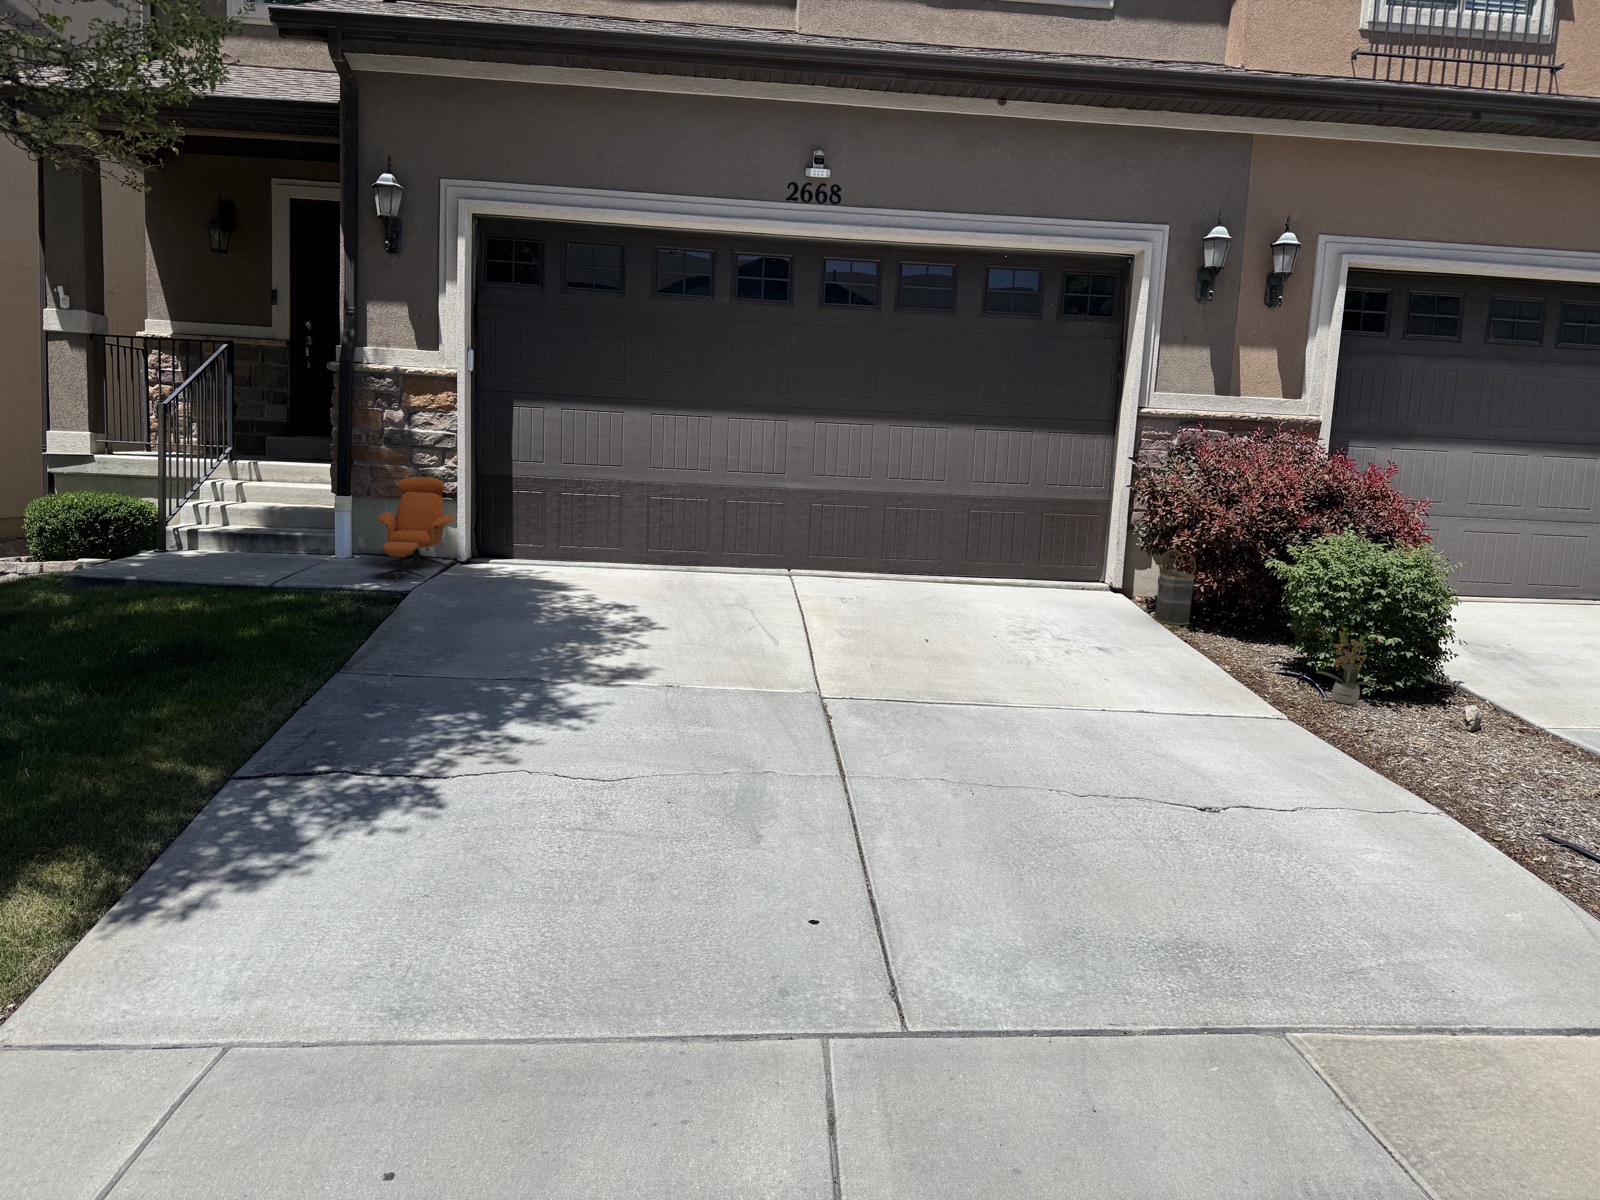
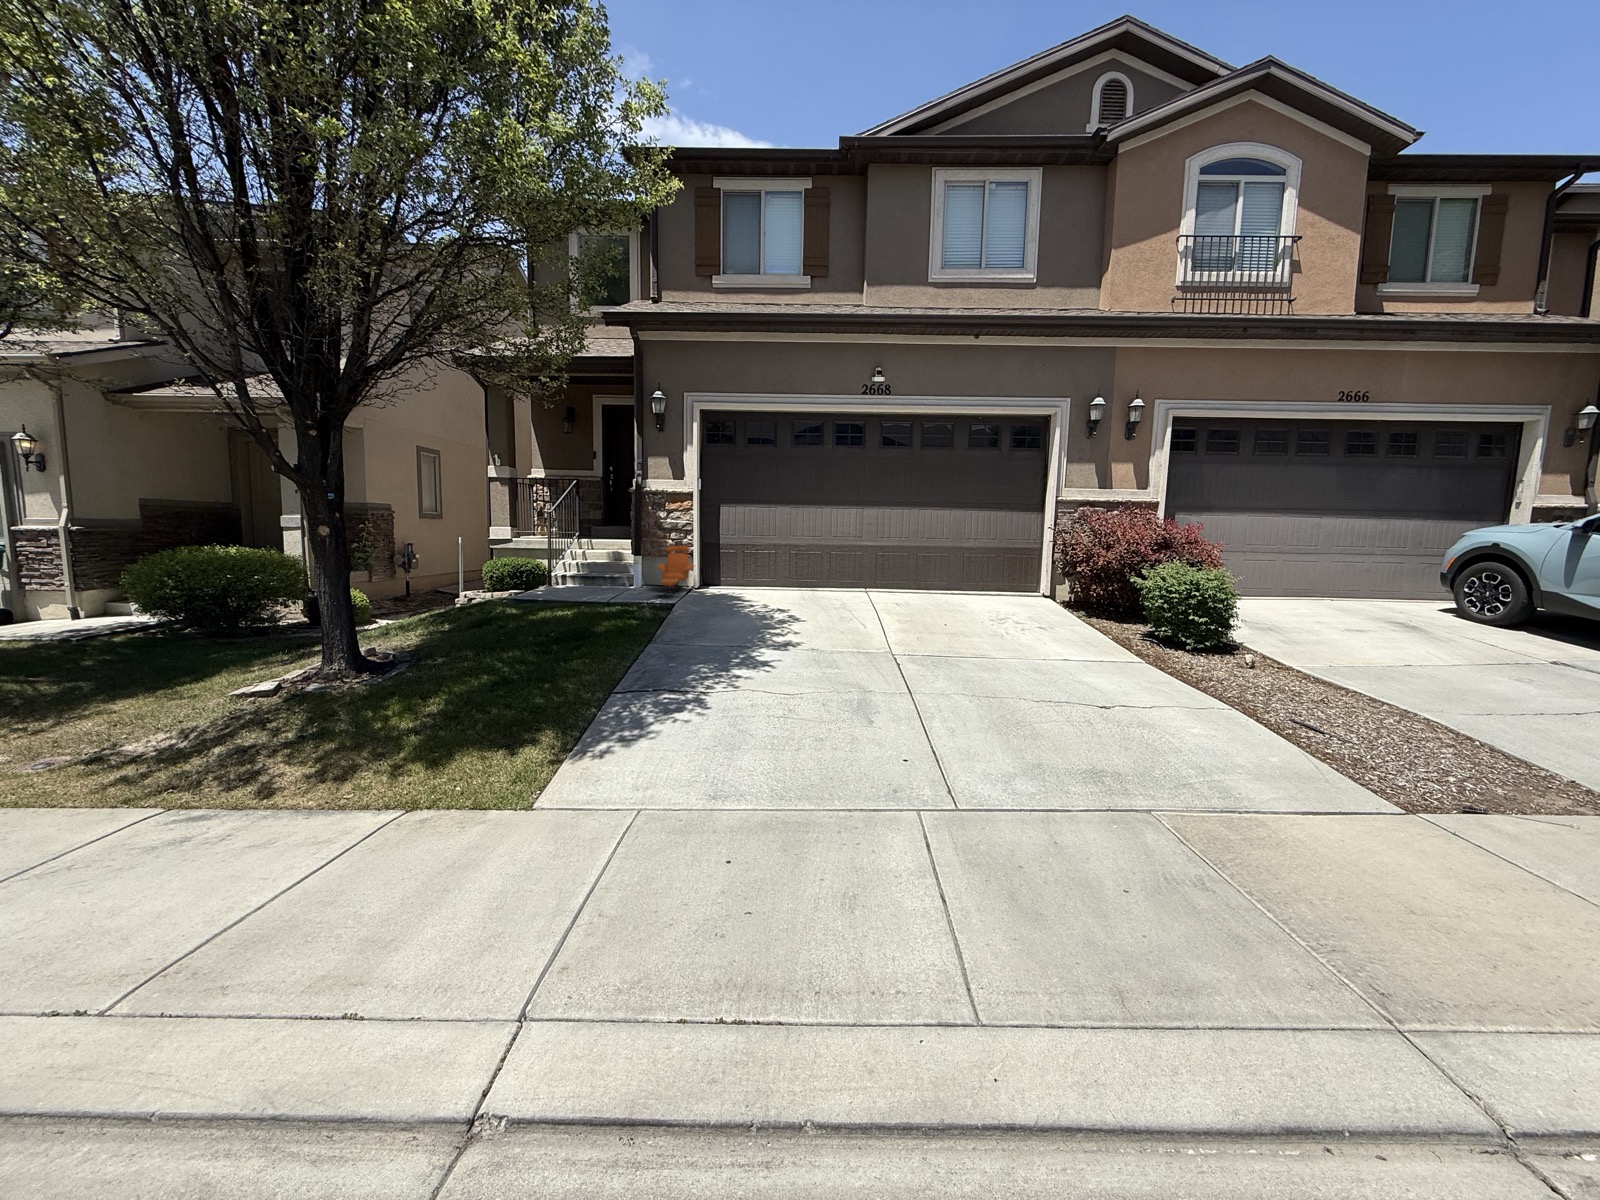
basket: present [1154,550,1196,625] -> none [1068,574,1091,614]
potted plant: present [1316,626,1378,704] -> none [1160,611,1197,654]

